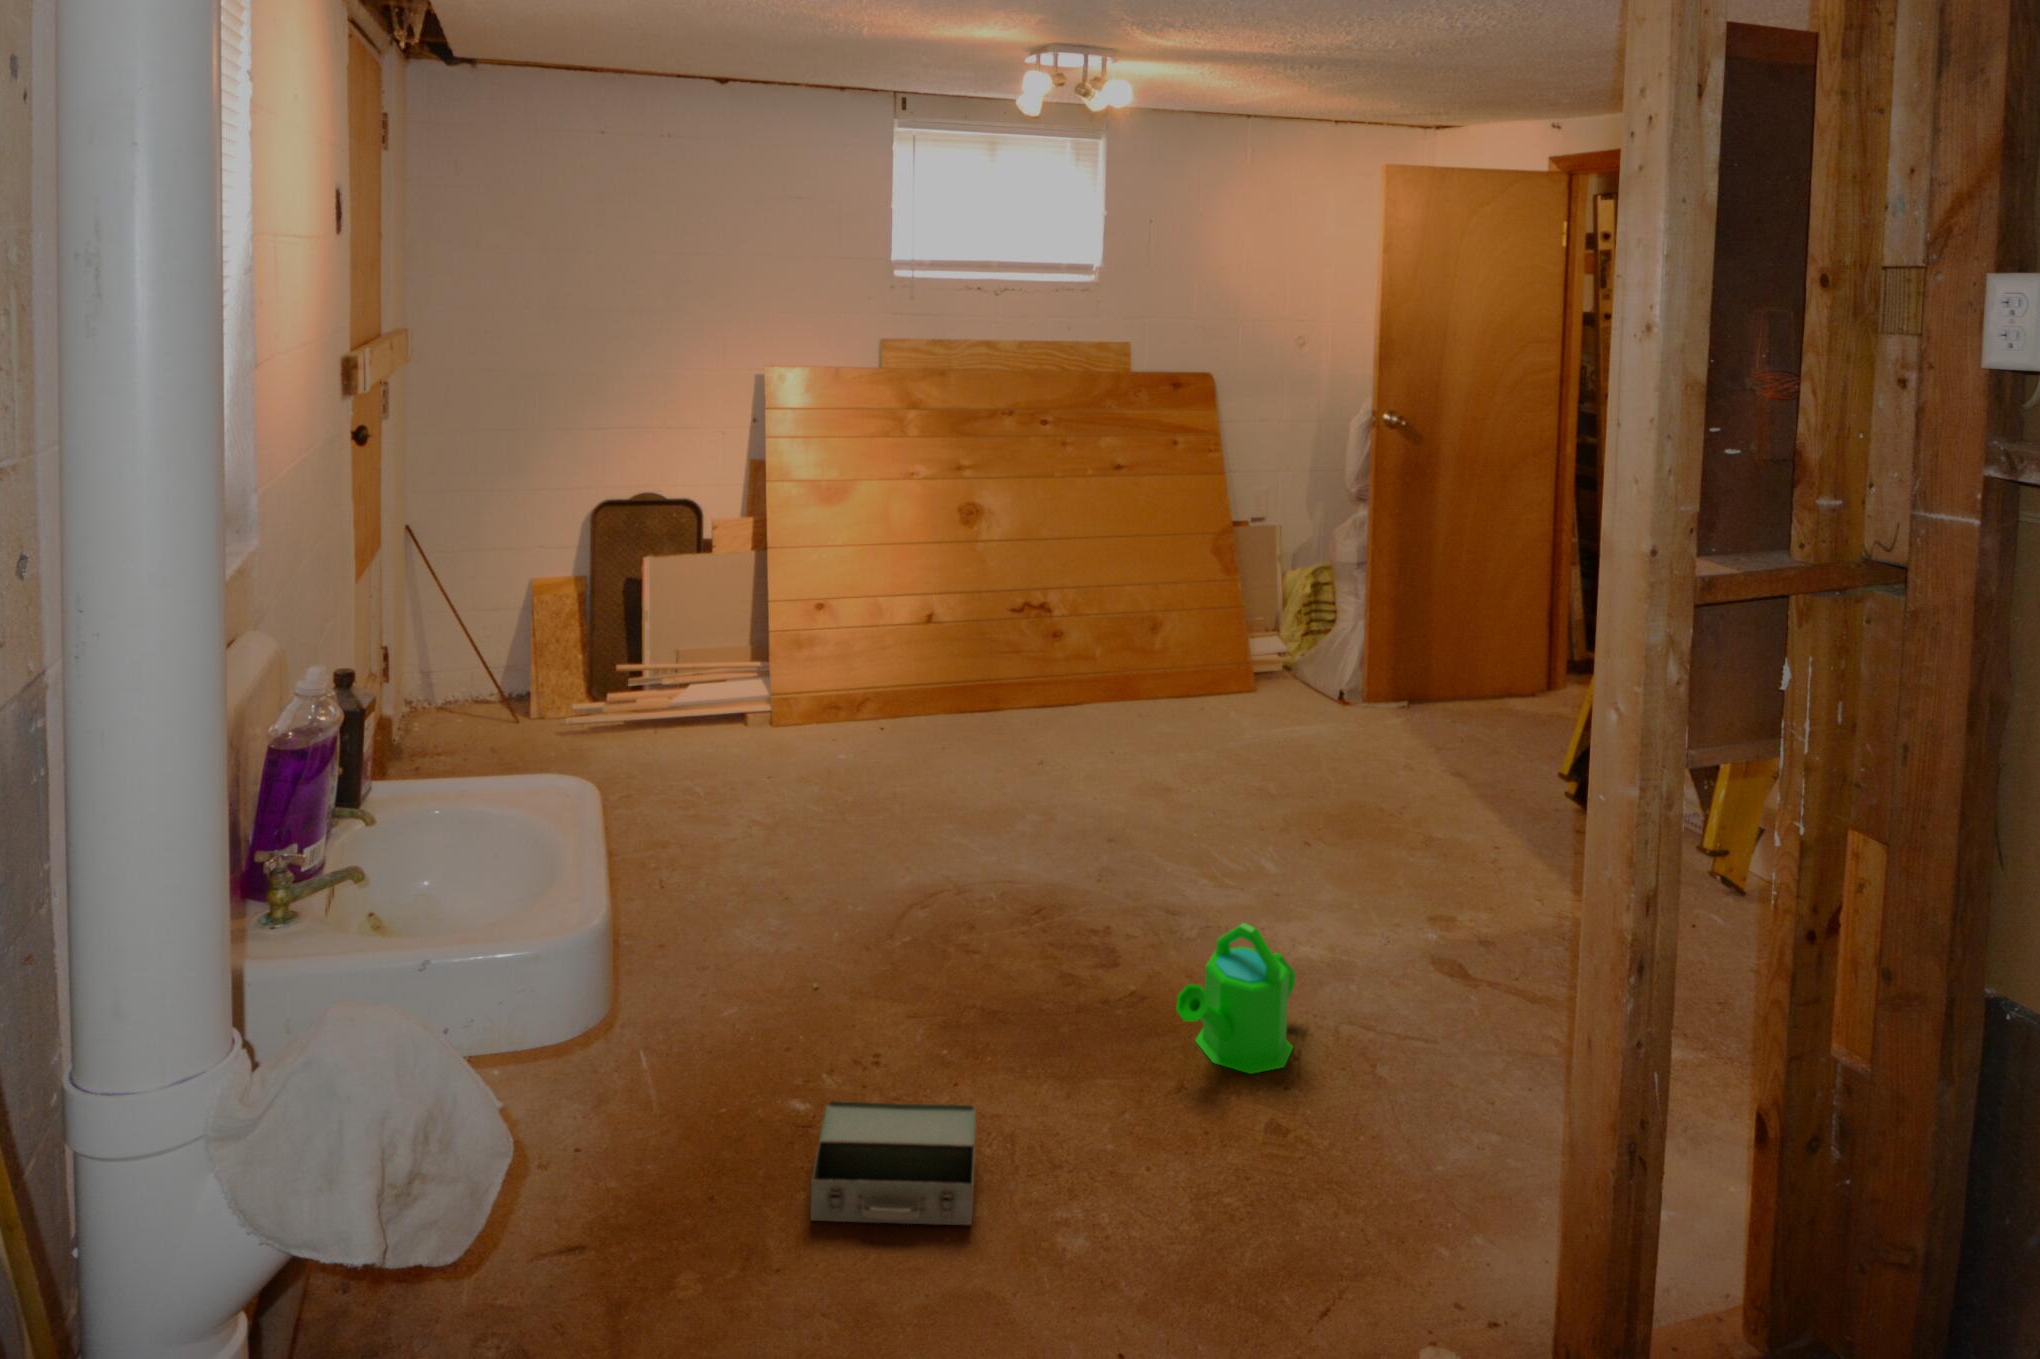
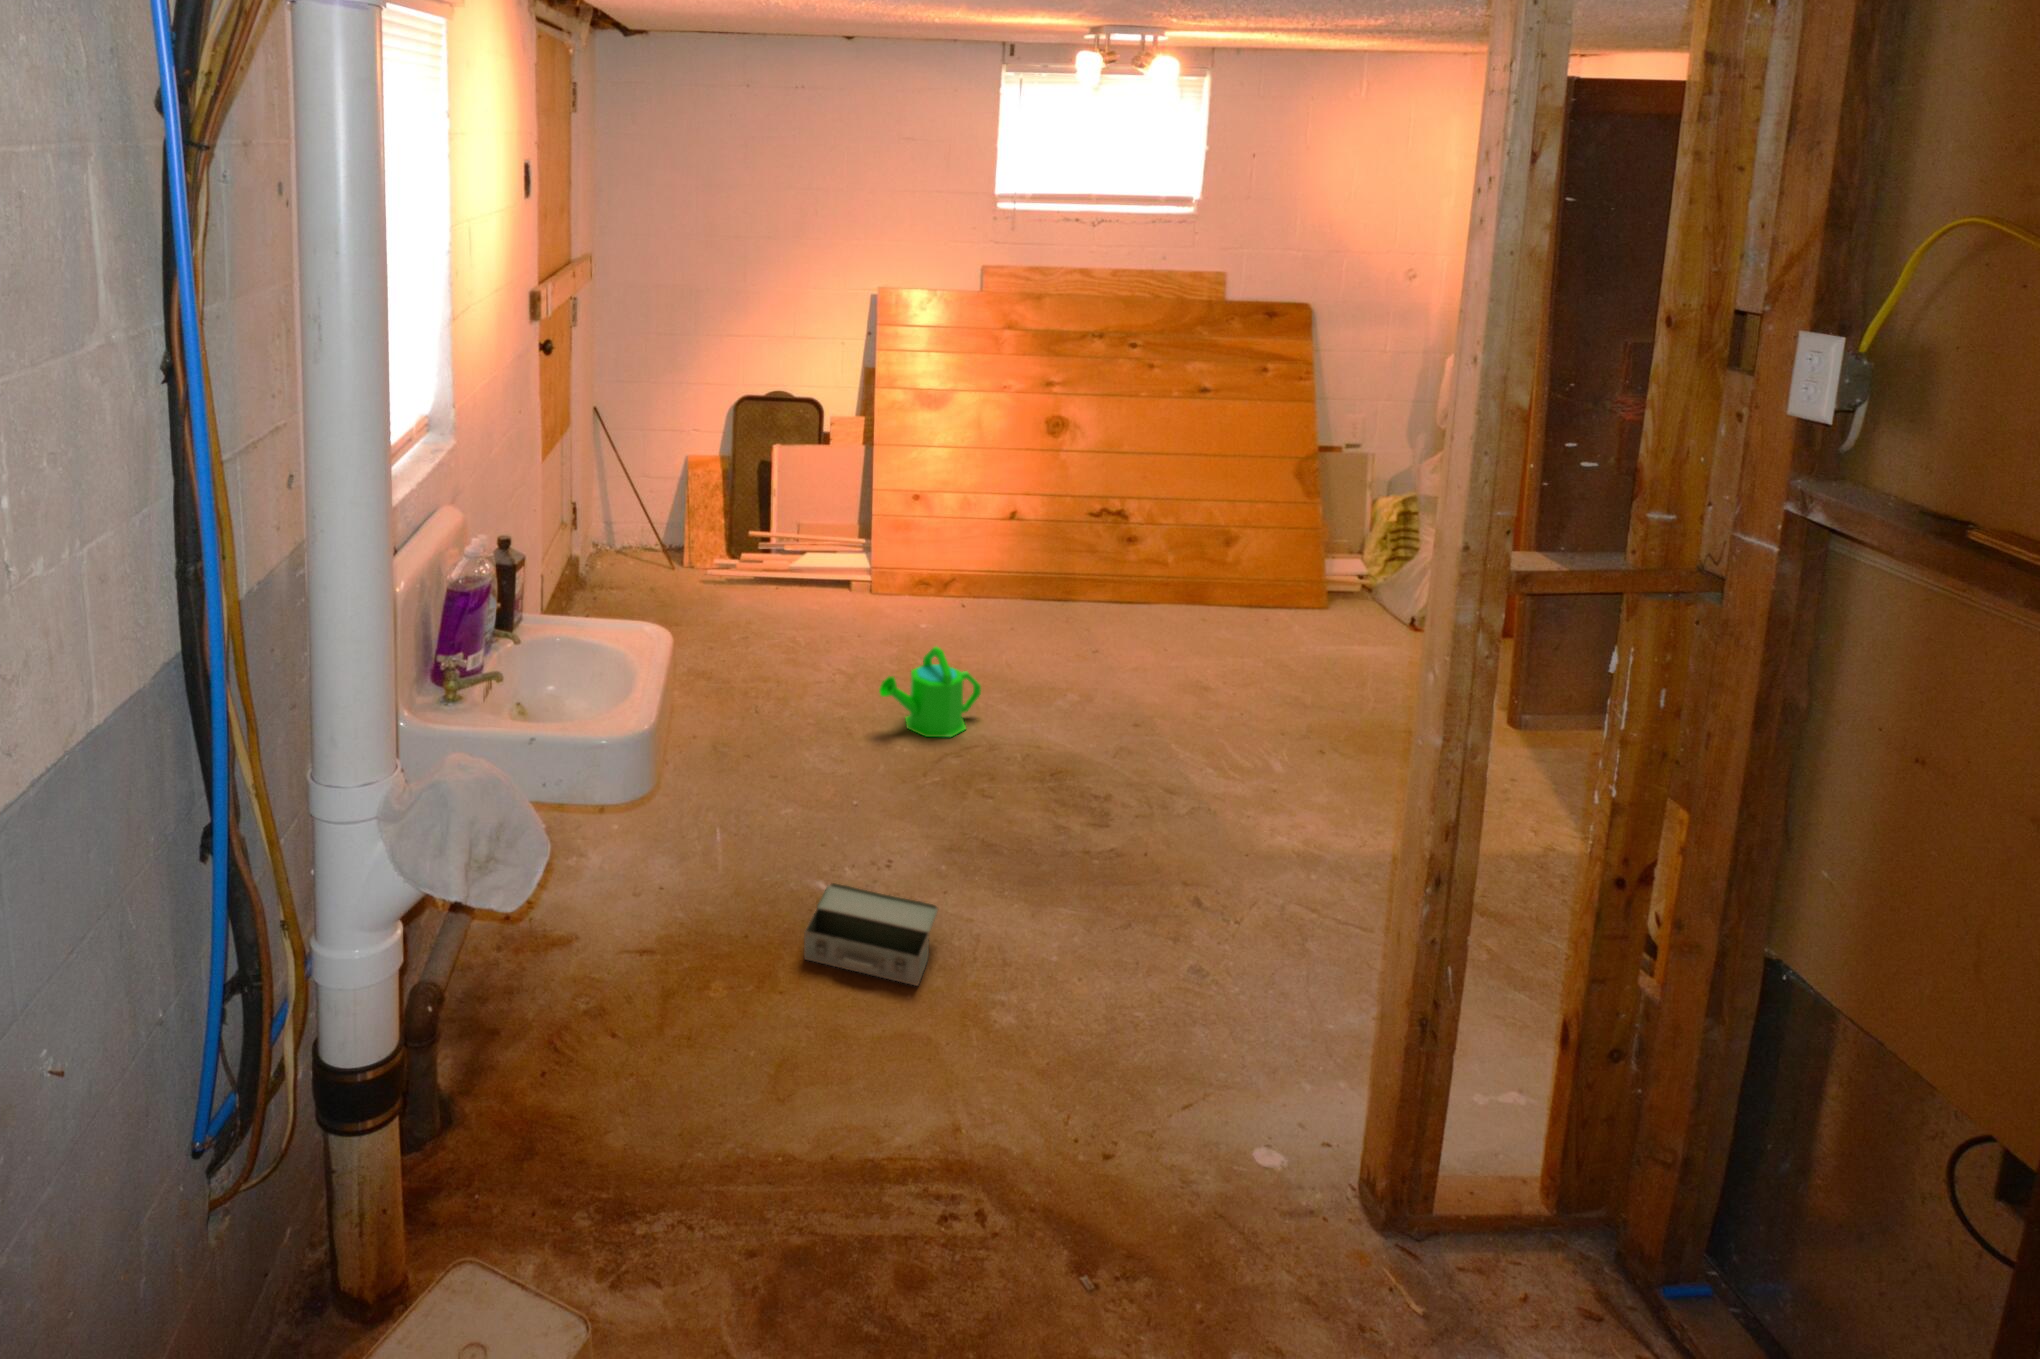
watering can: present [1176,923,1296,1074] -> present [879,647,981,737]

